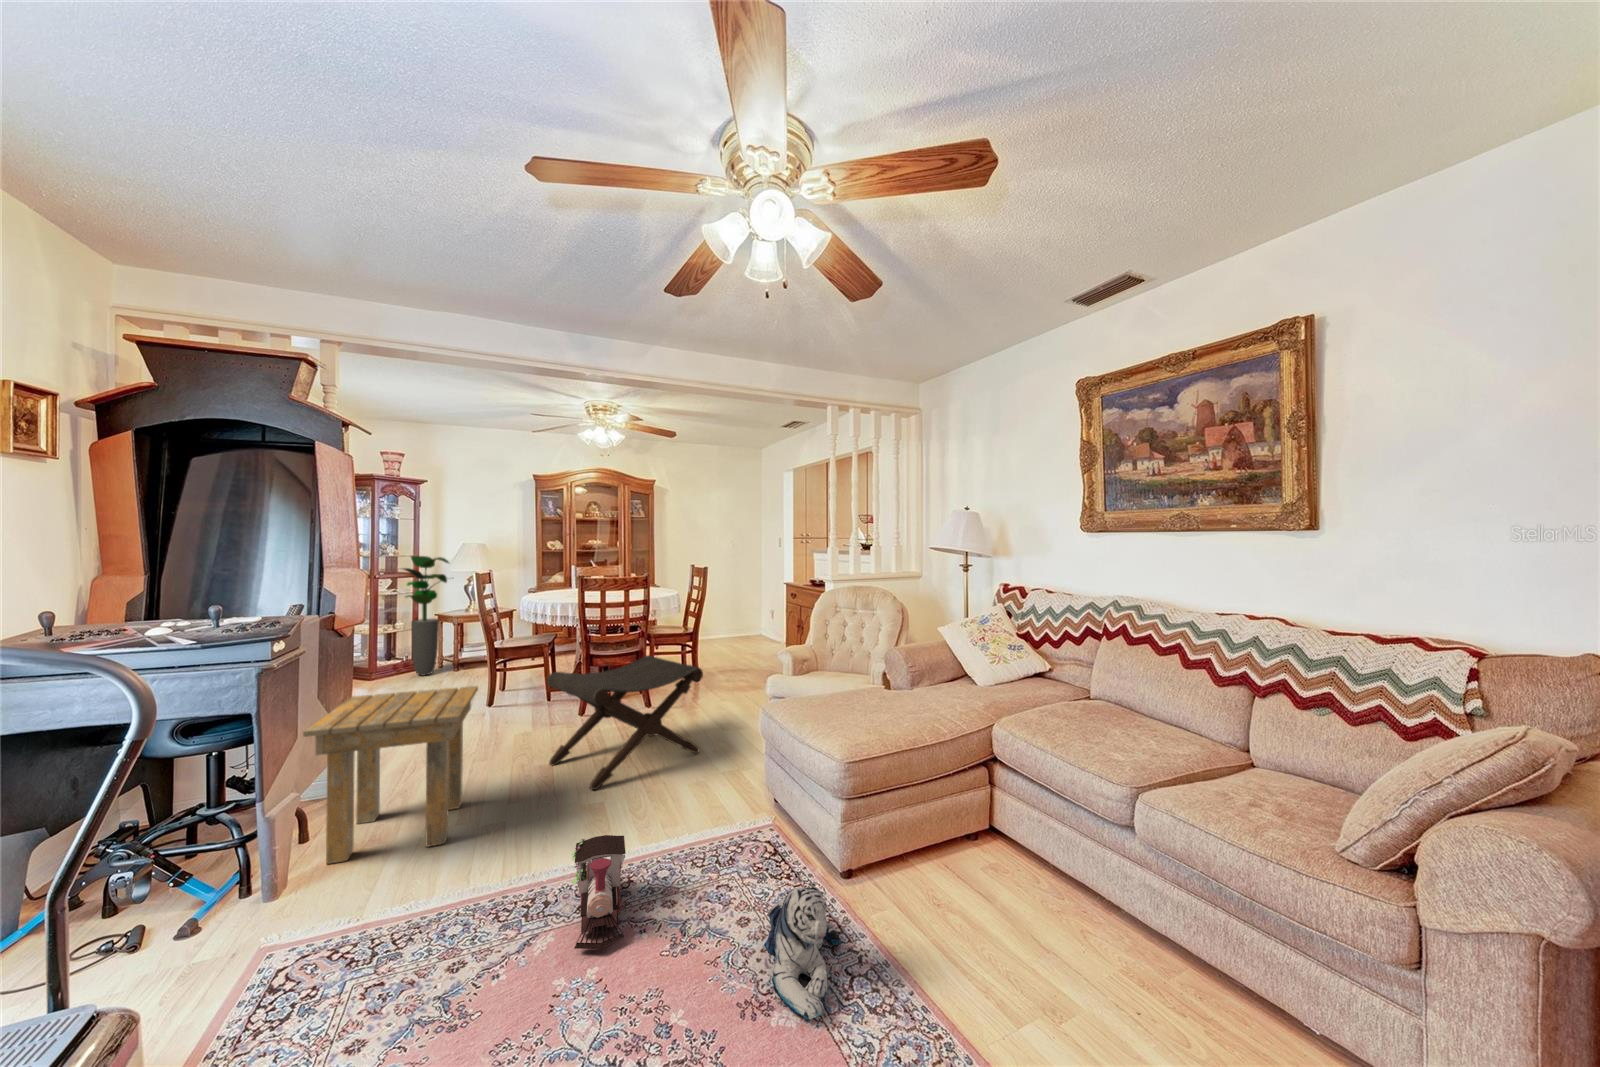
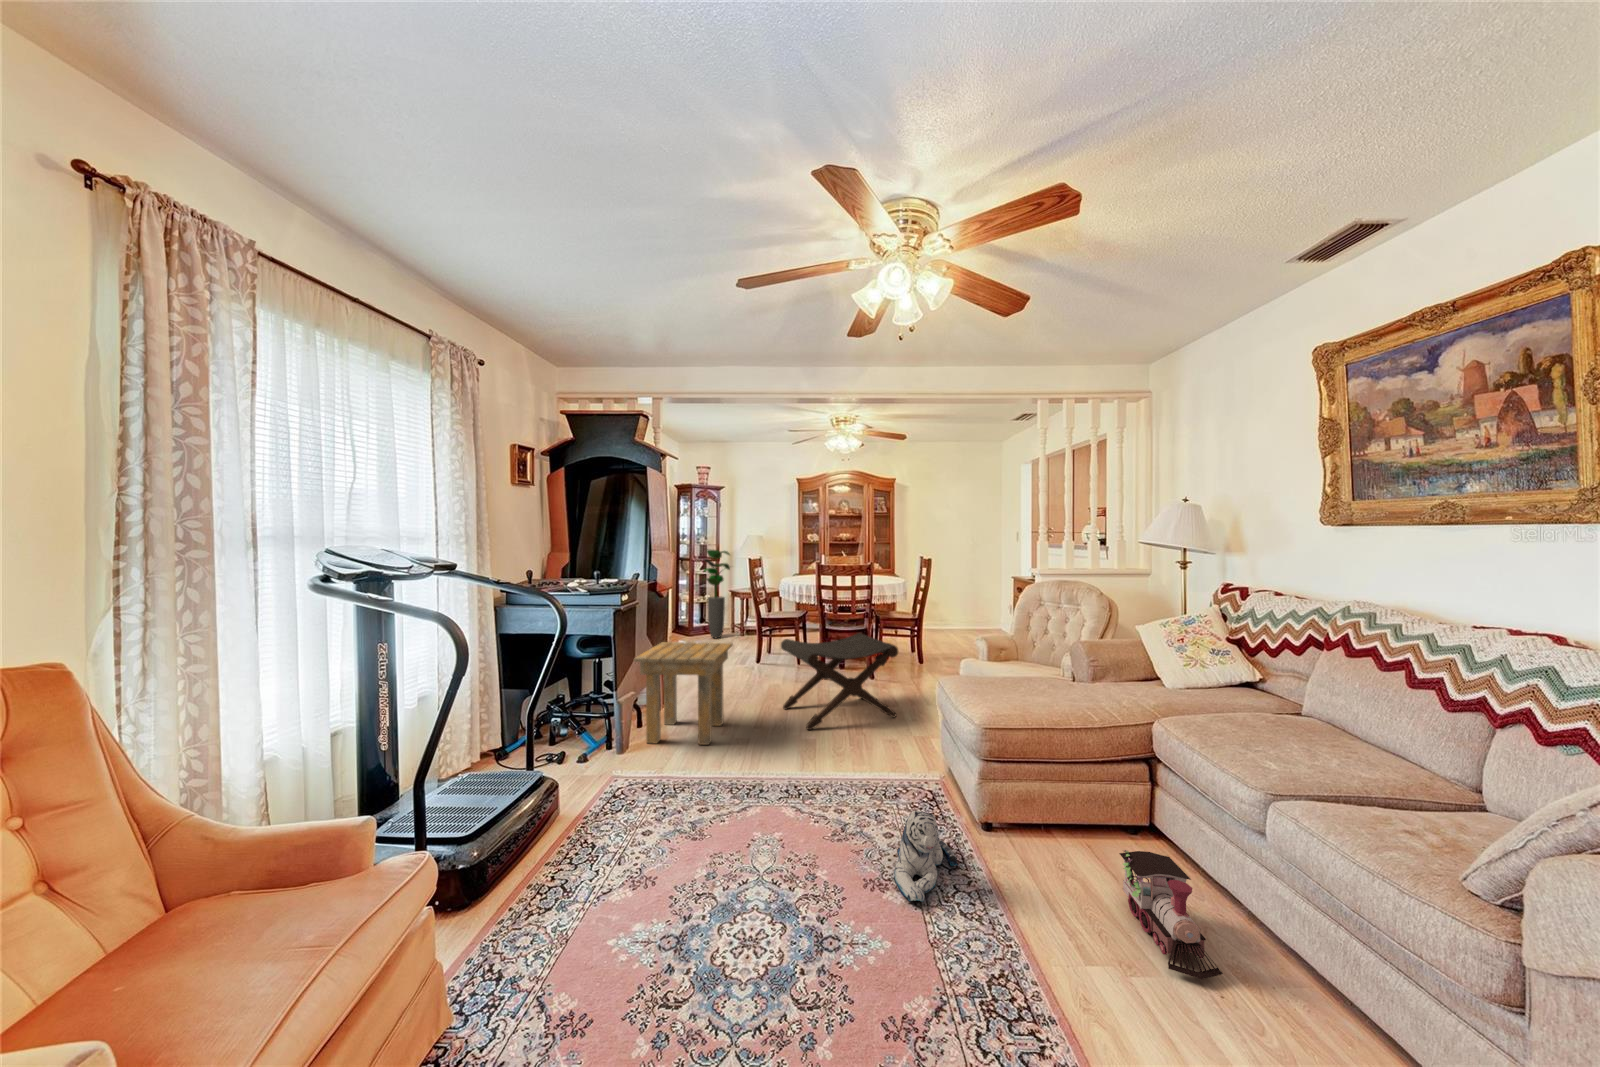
toy train: present [571,835,626,949] -> present [1119,850,1223,980]

